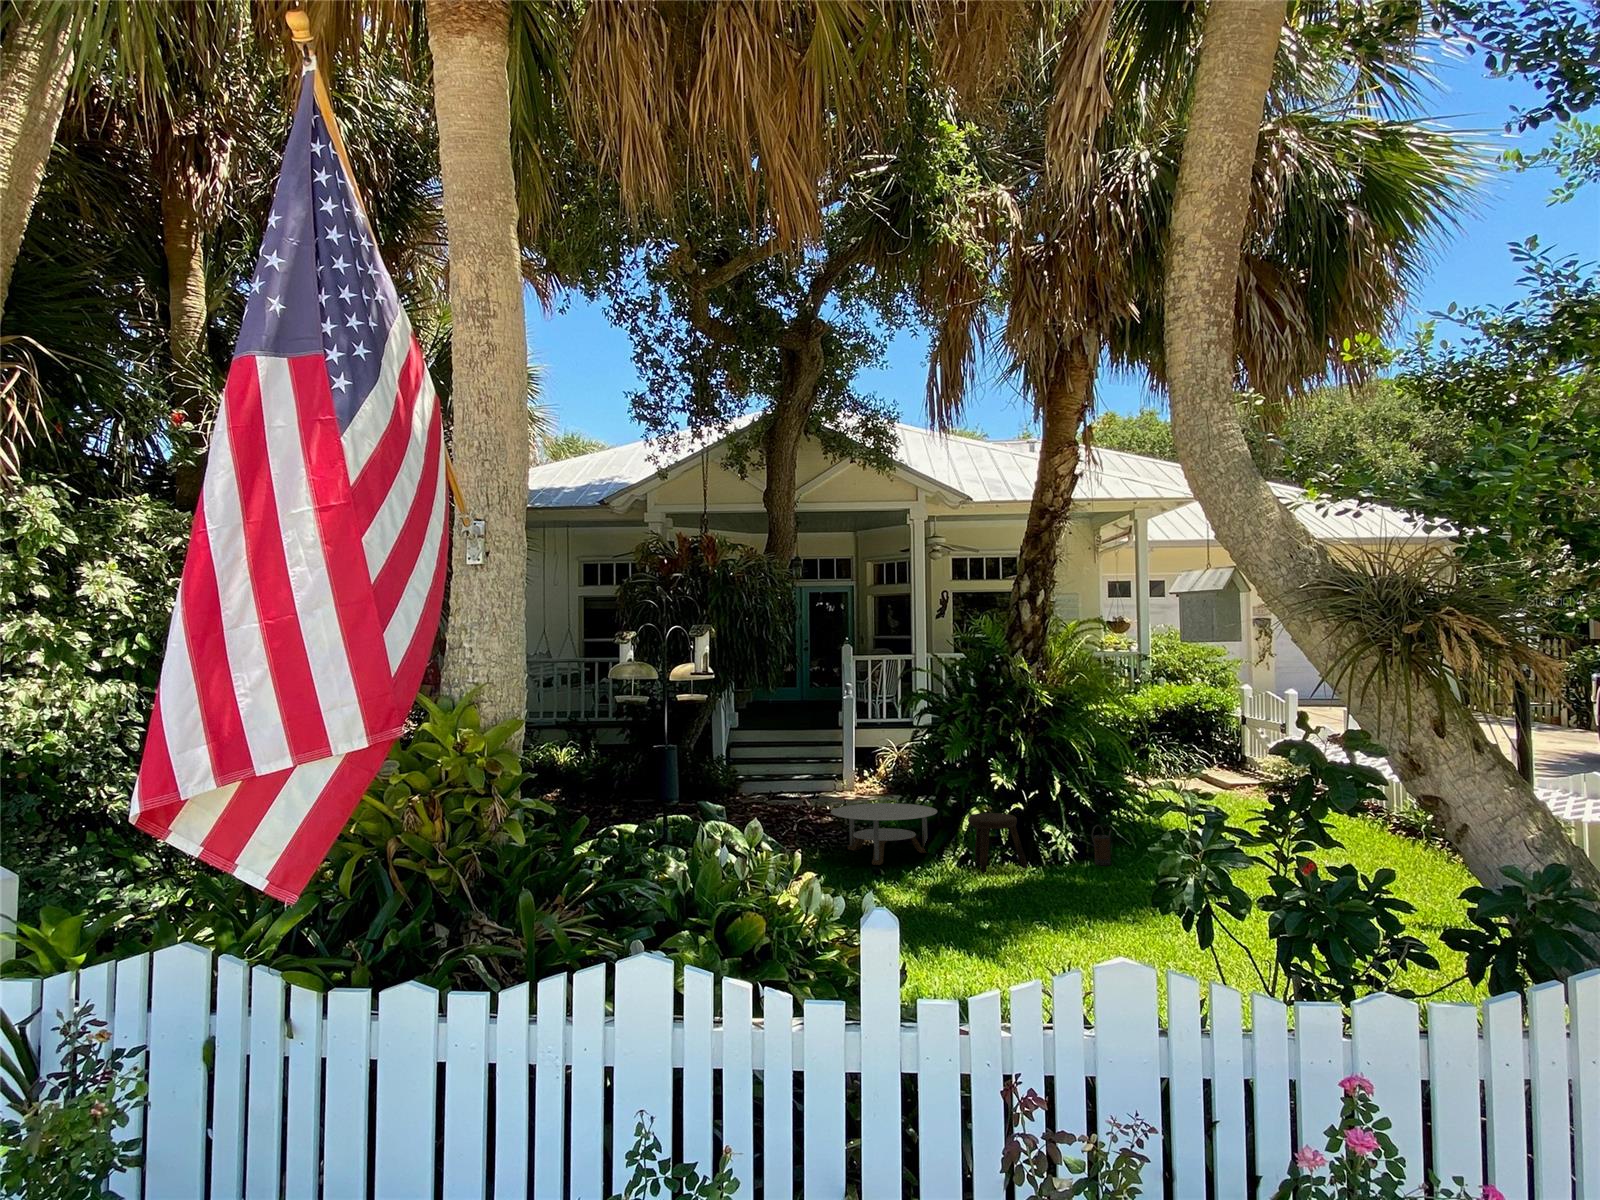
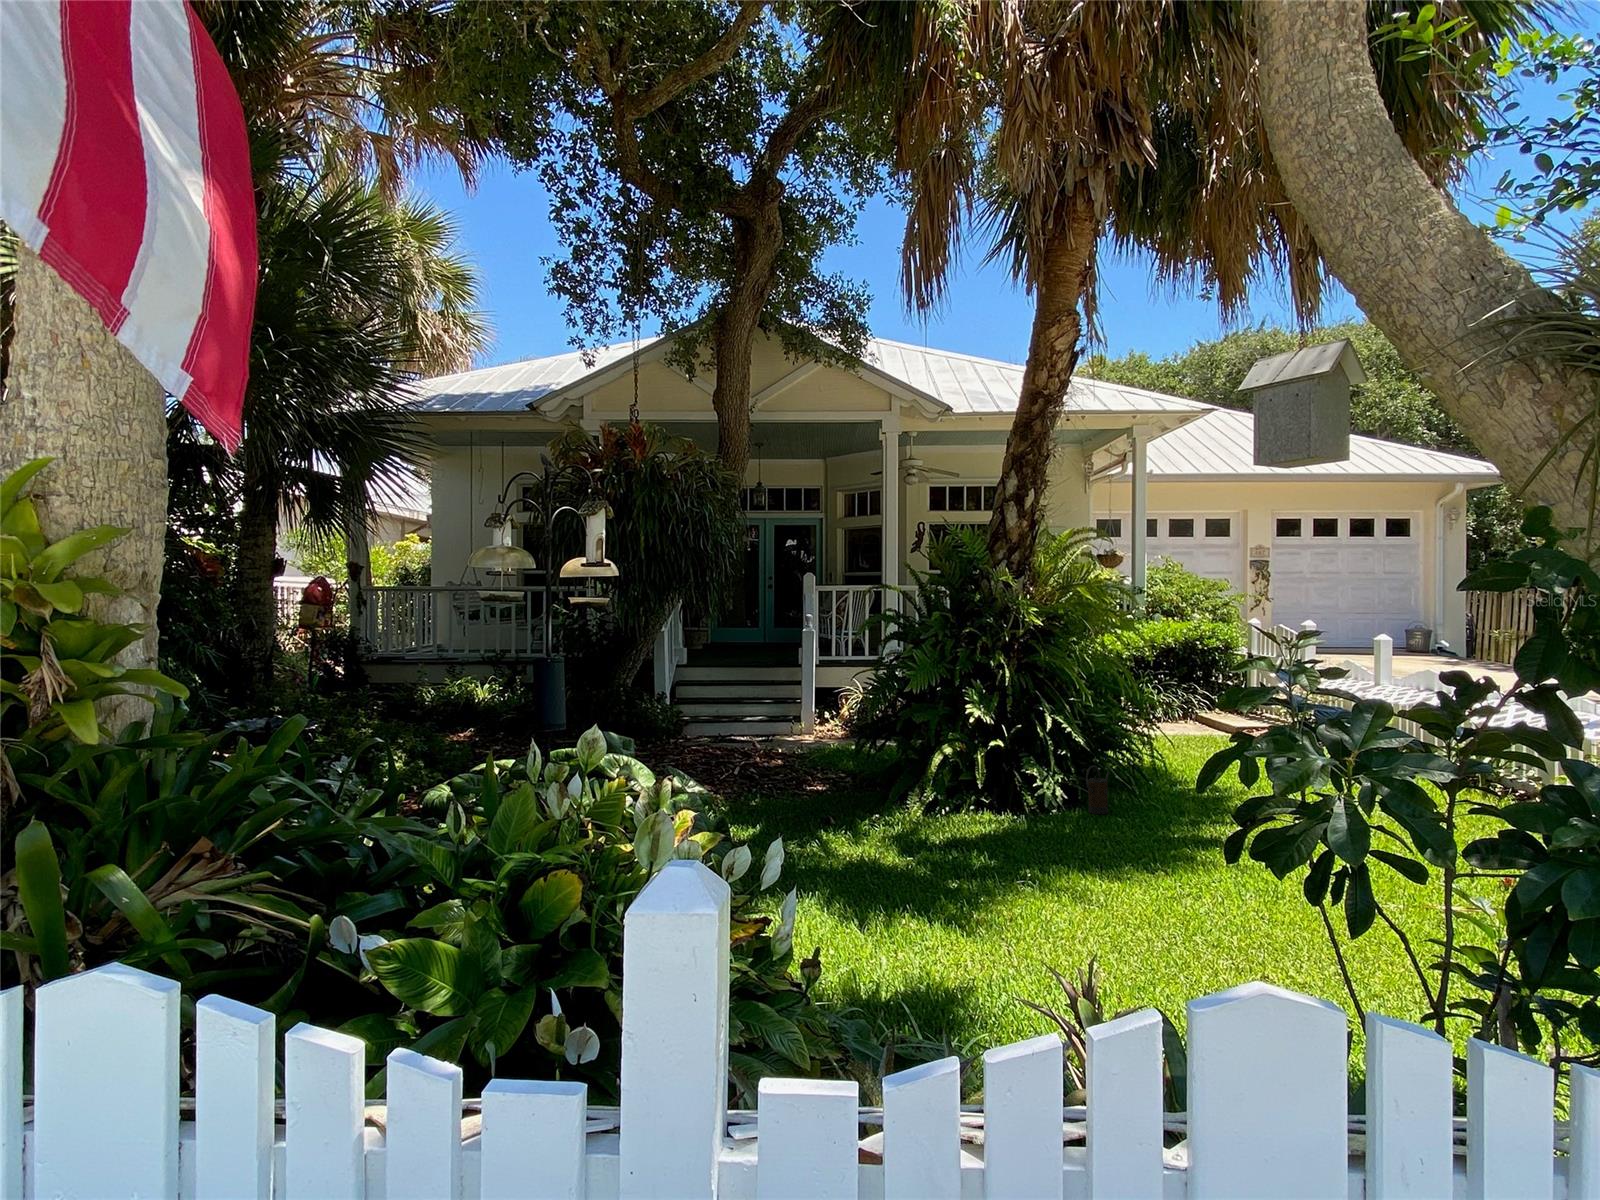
round table: present [831,803,937,865] -> none [774,741,901,812]
stool: present [968,813,1028,873] -> none [938,751,1008,822]

